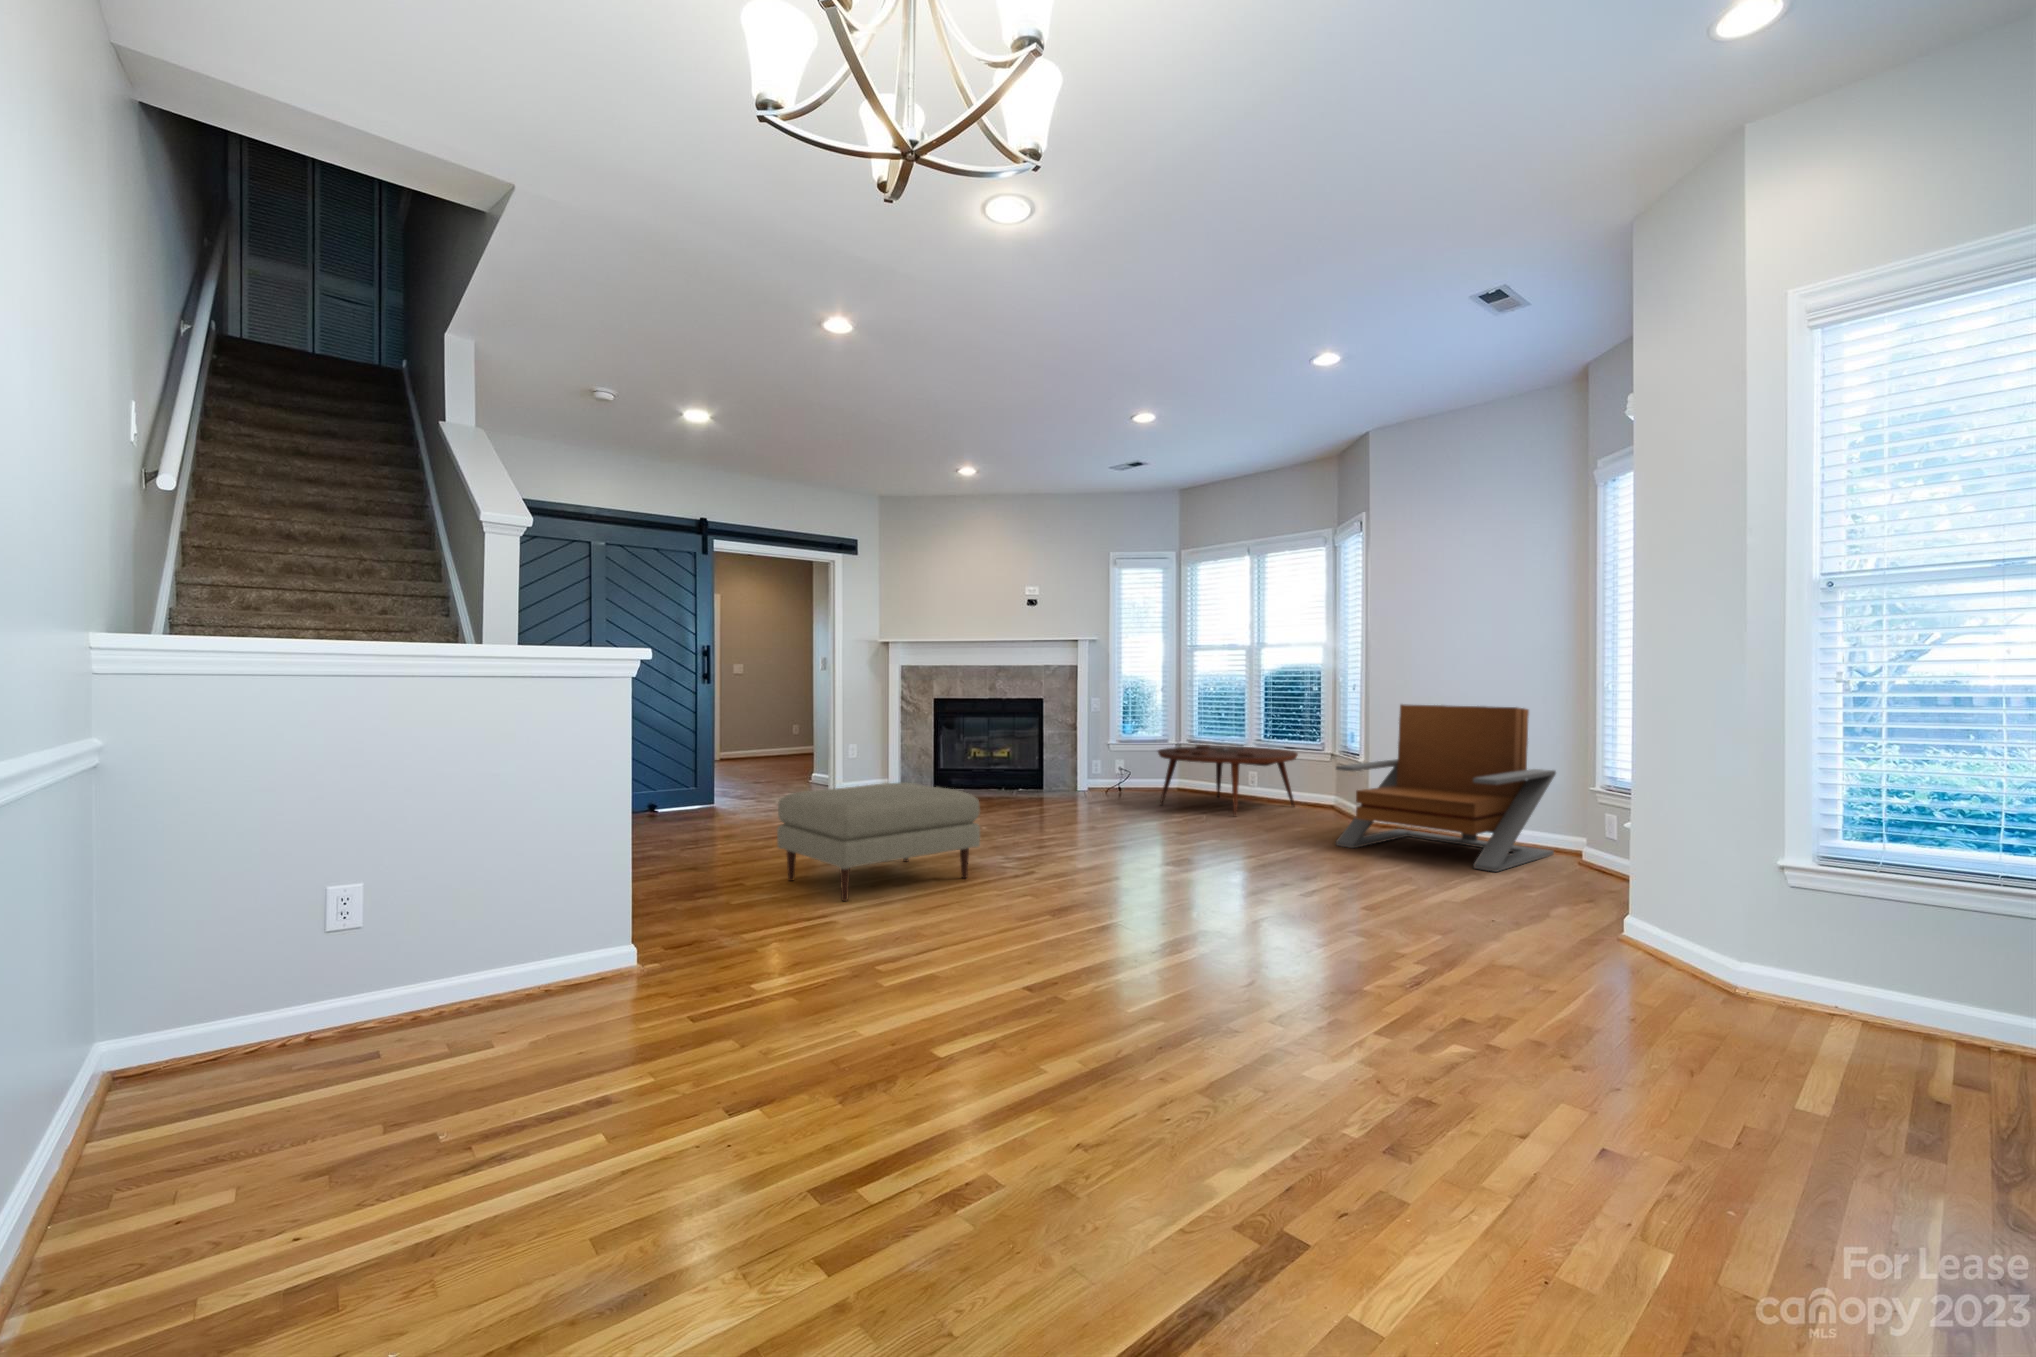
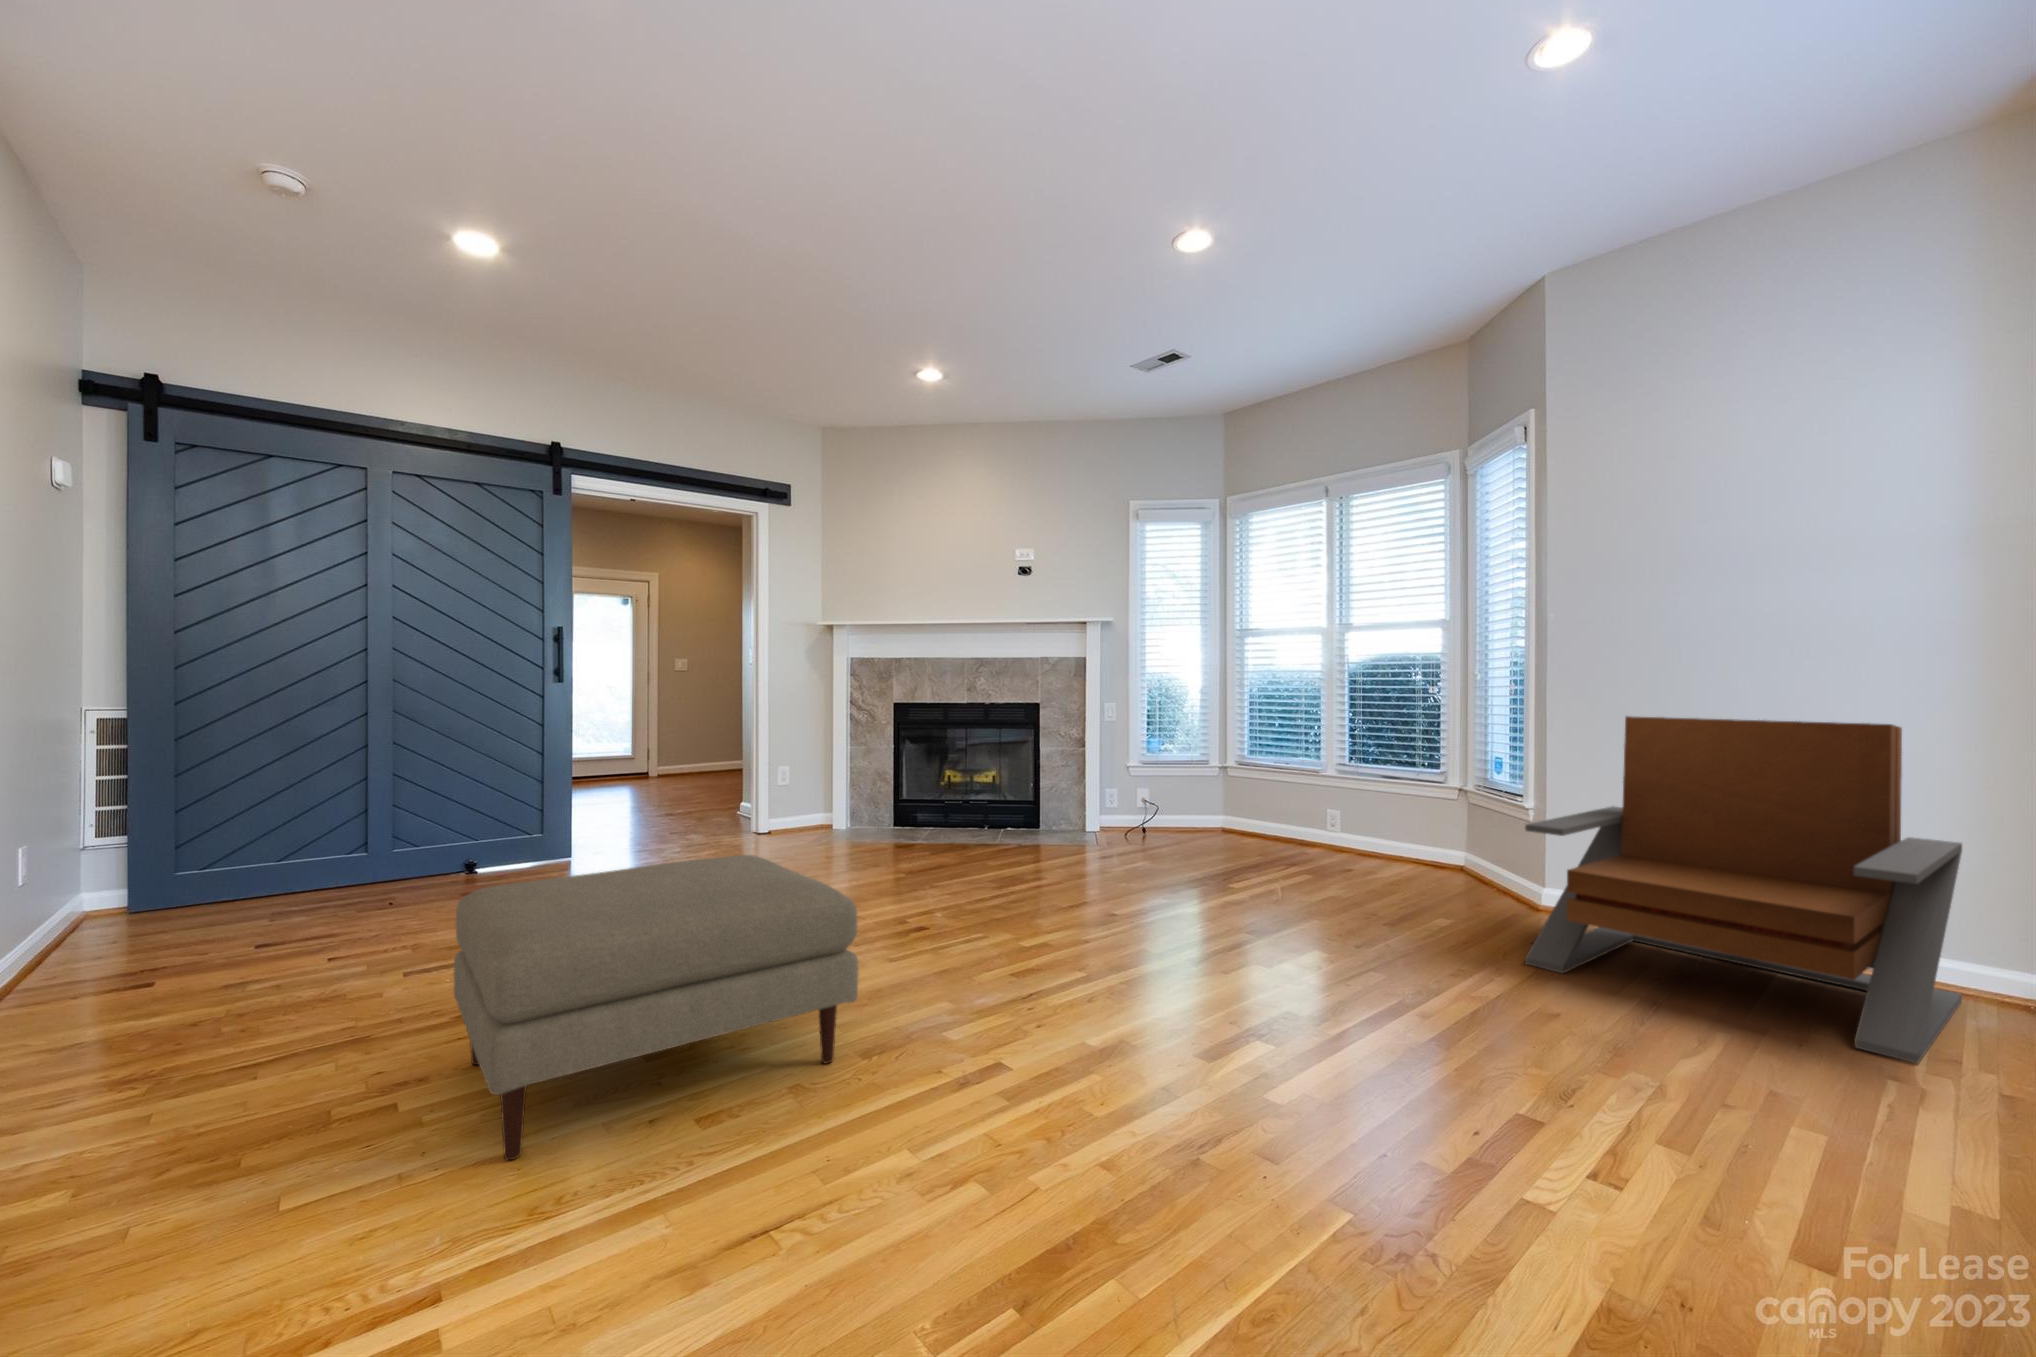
coffee table: present [1158,745,1298,816] -> none [1200,772,1415,886]

